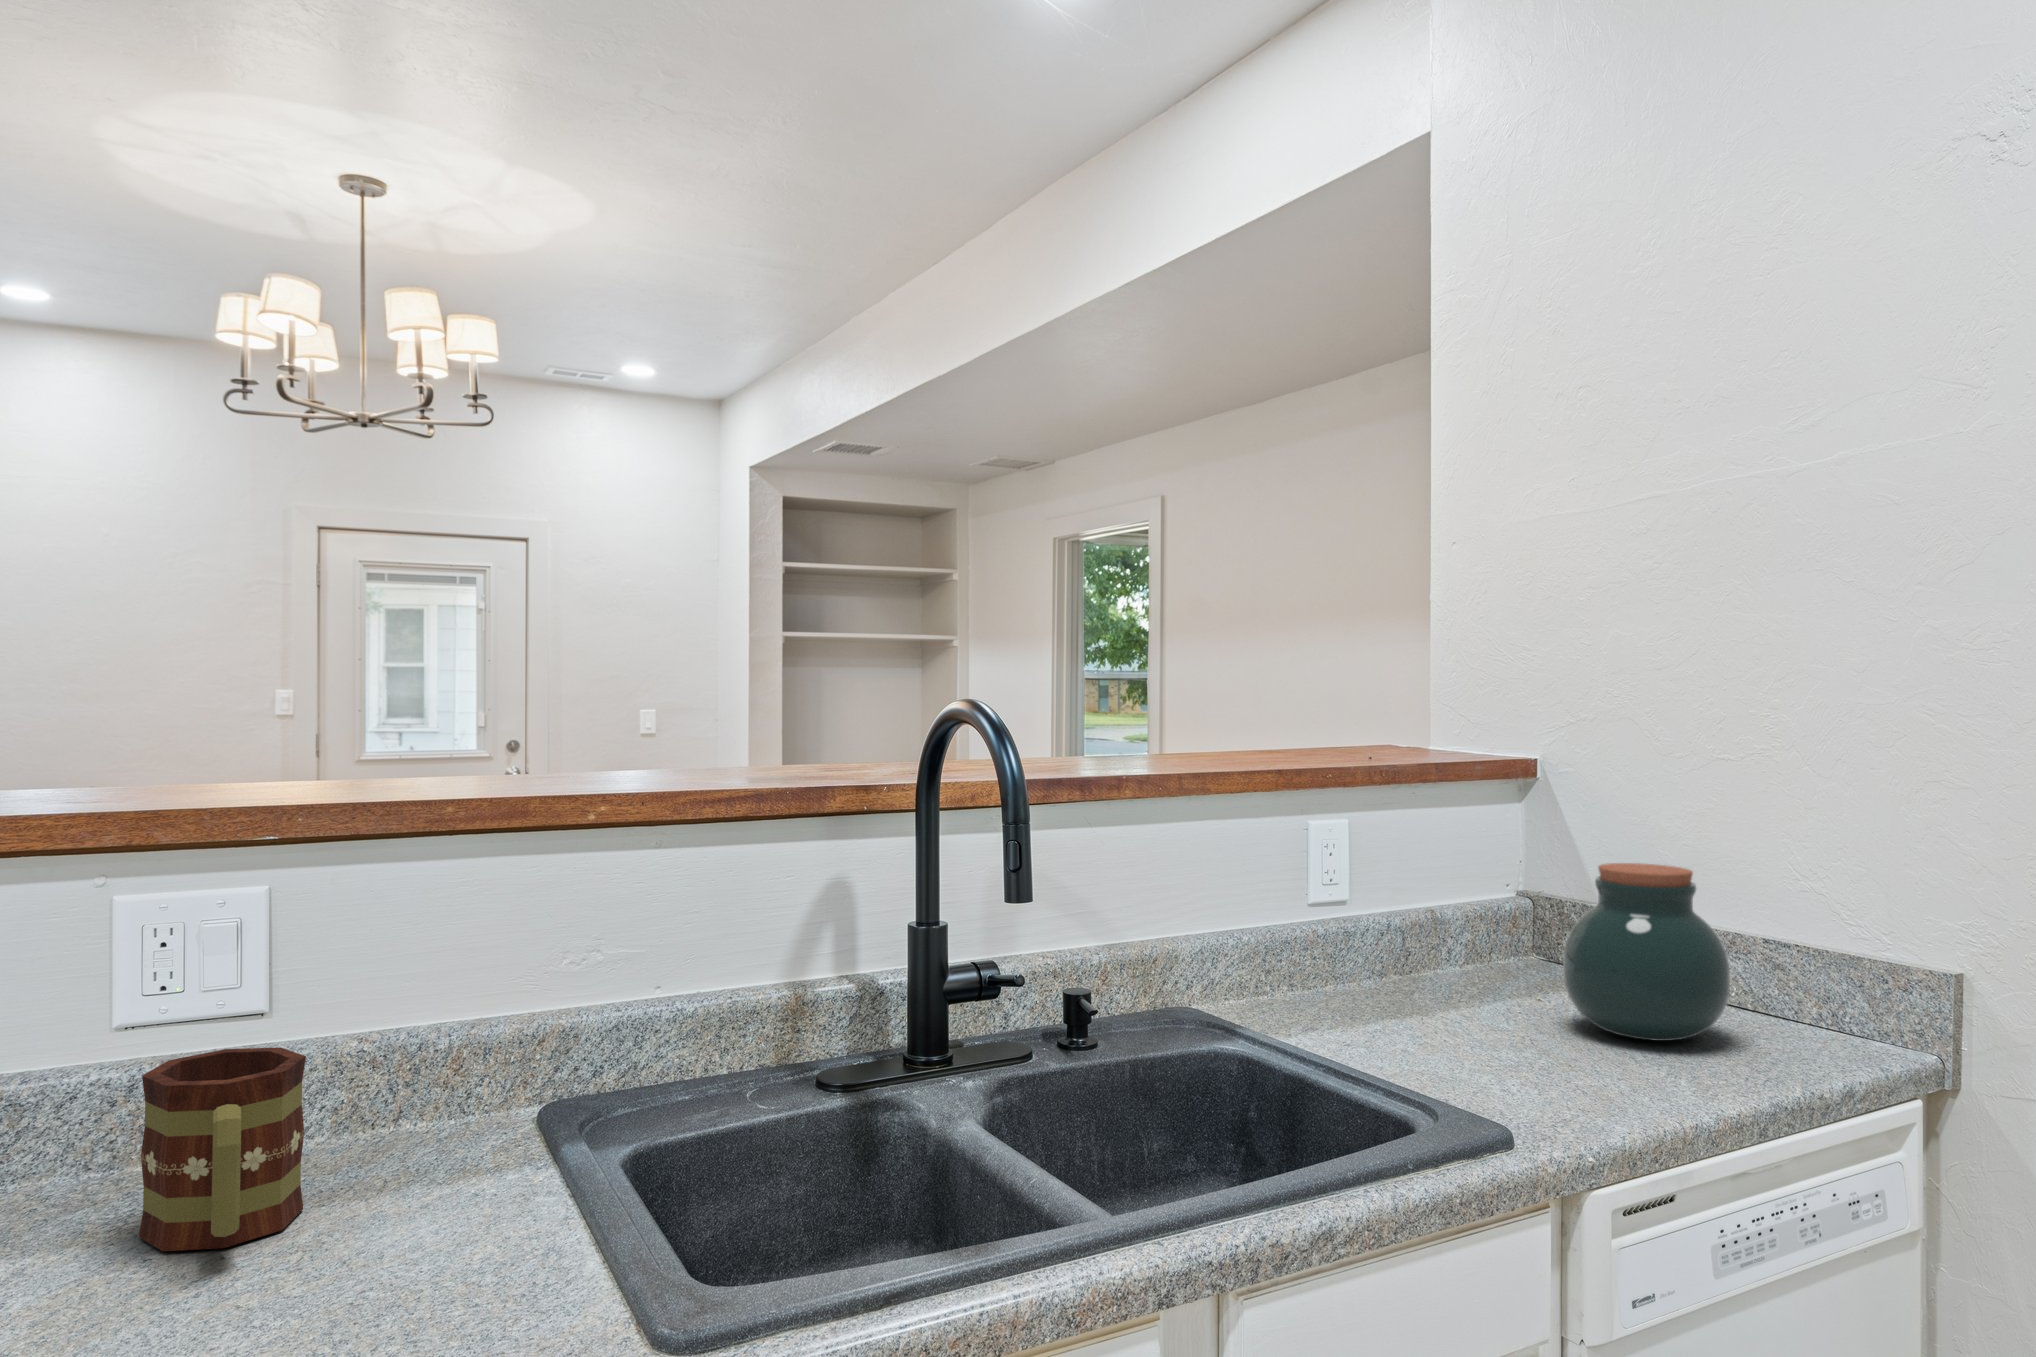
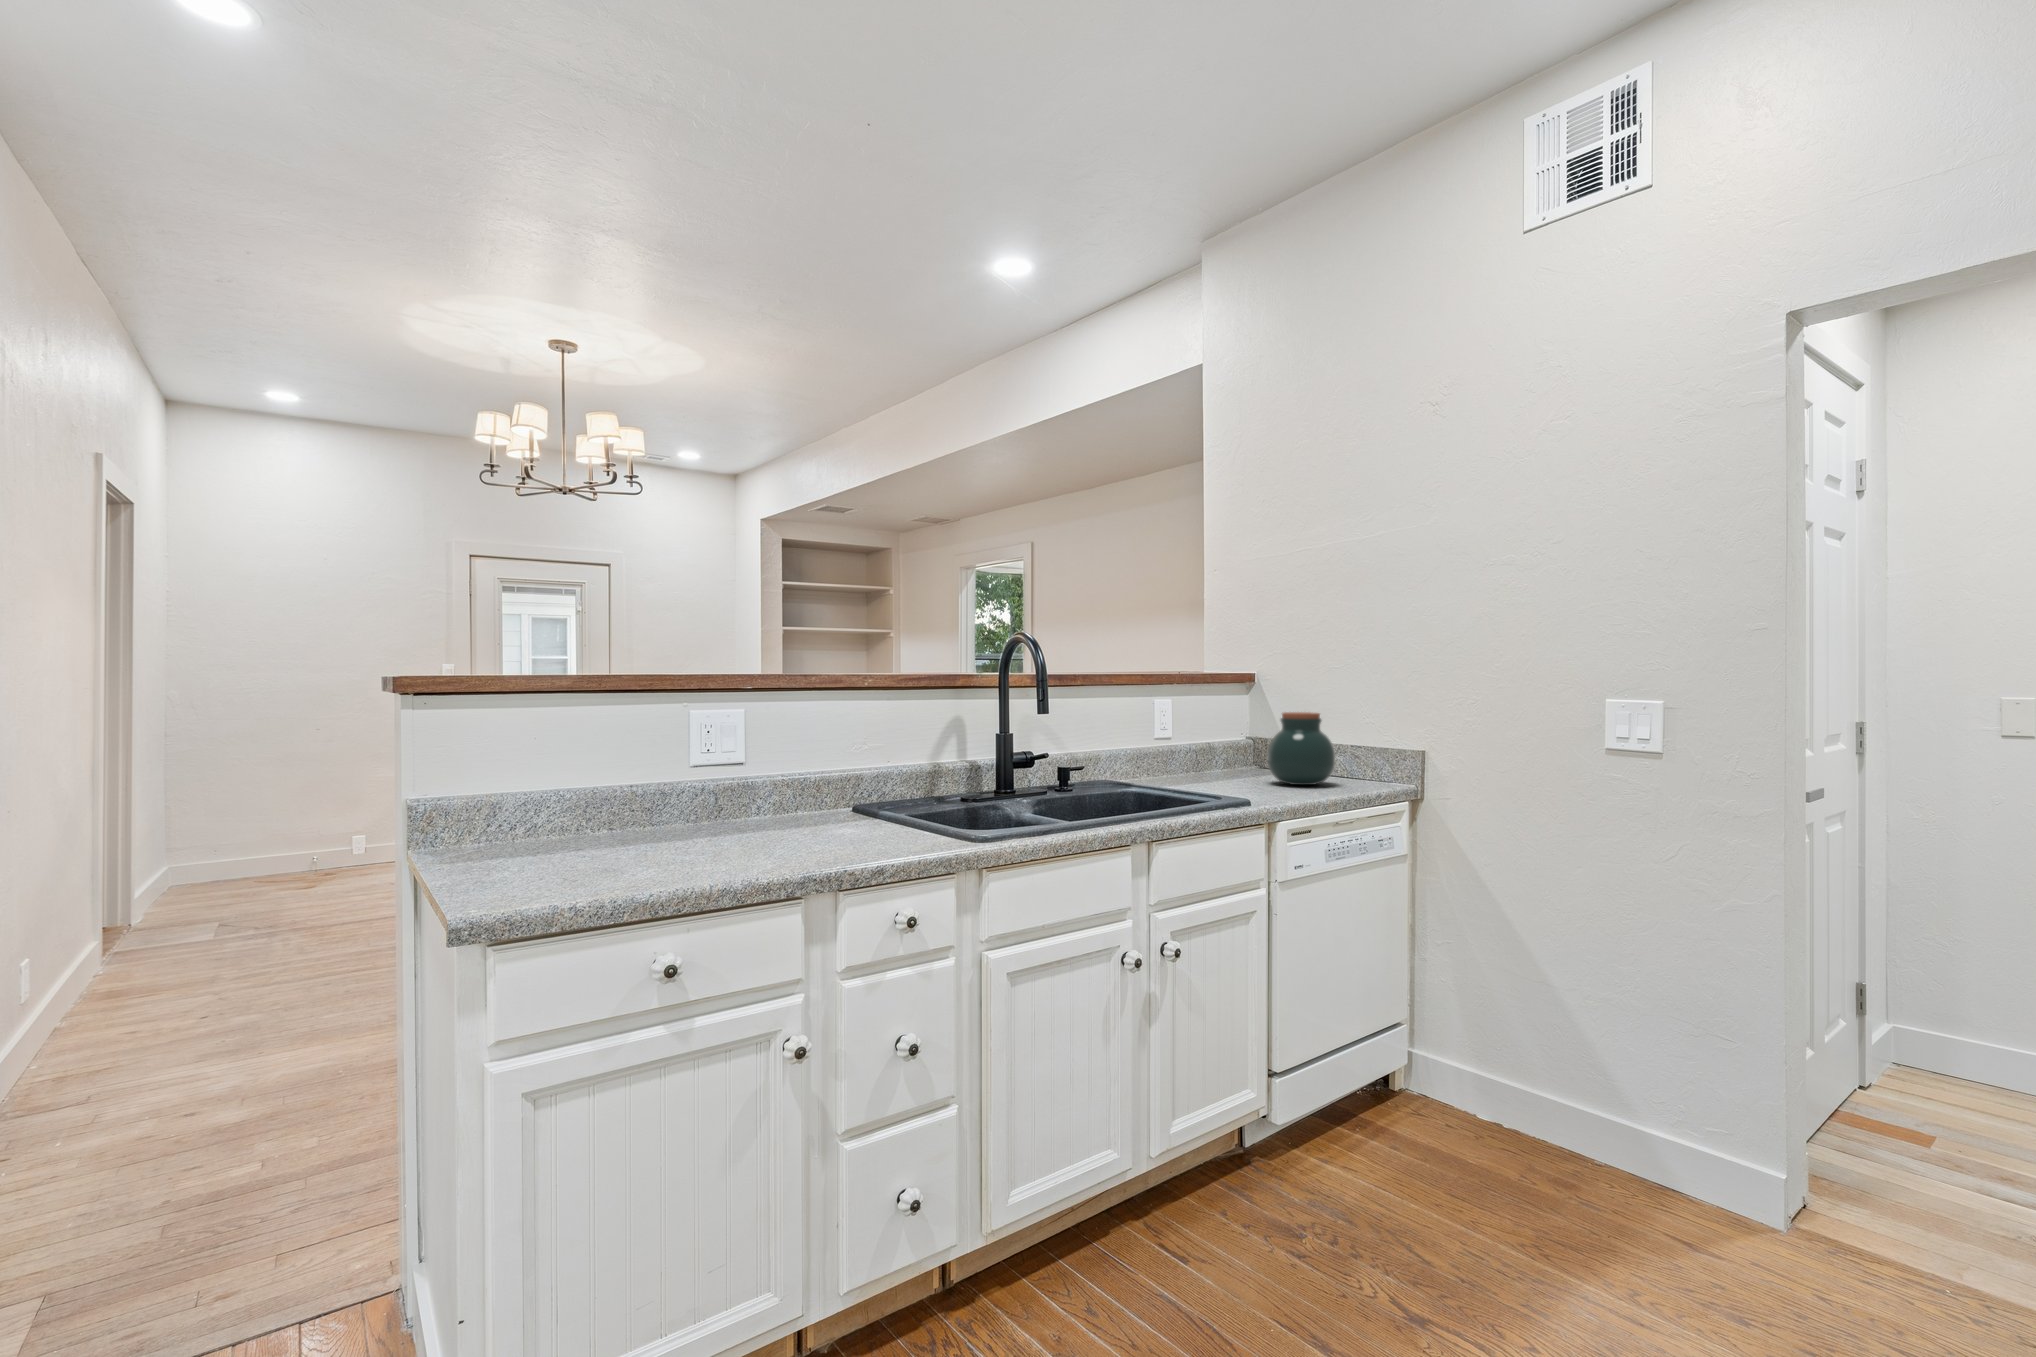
mug: present [139,1047,306,1251] -> none [751,767,804,834]

